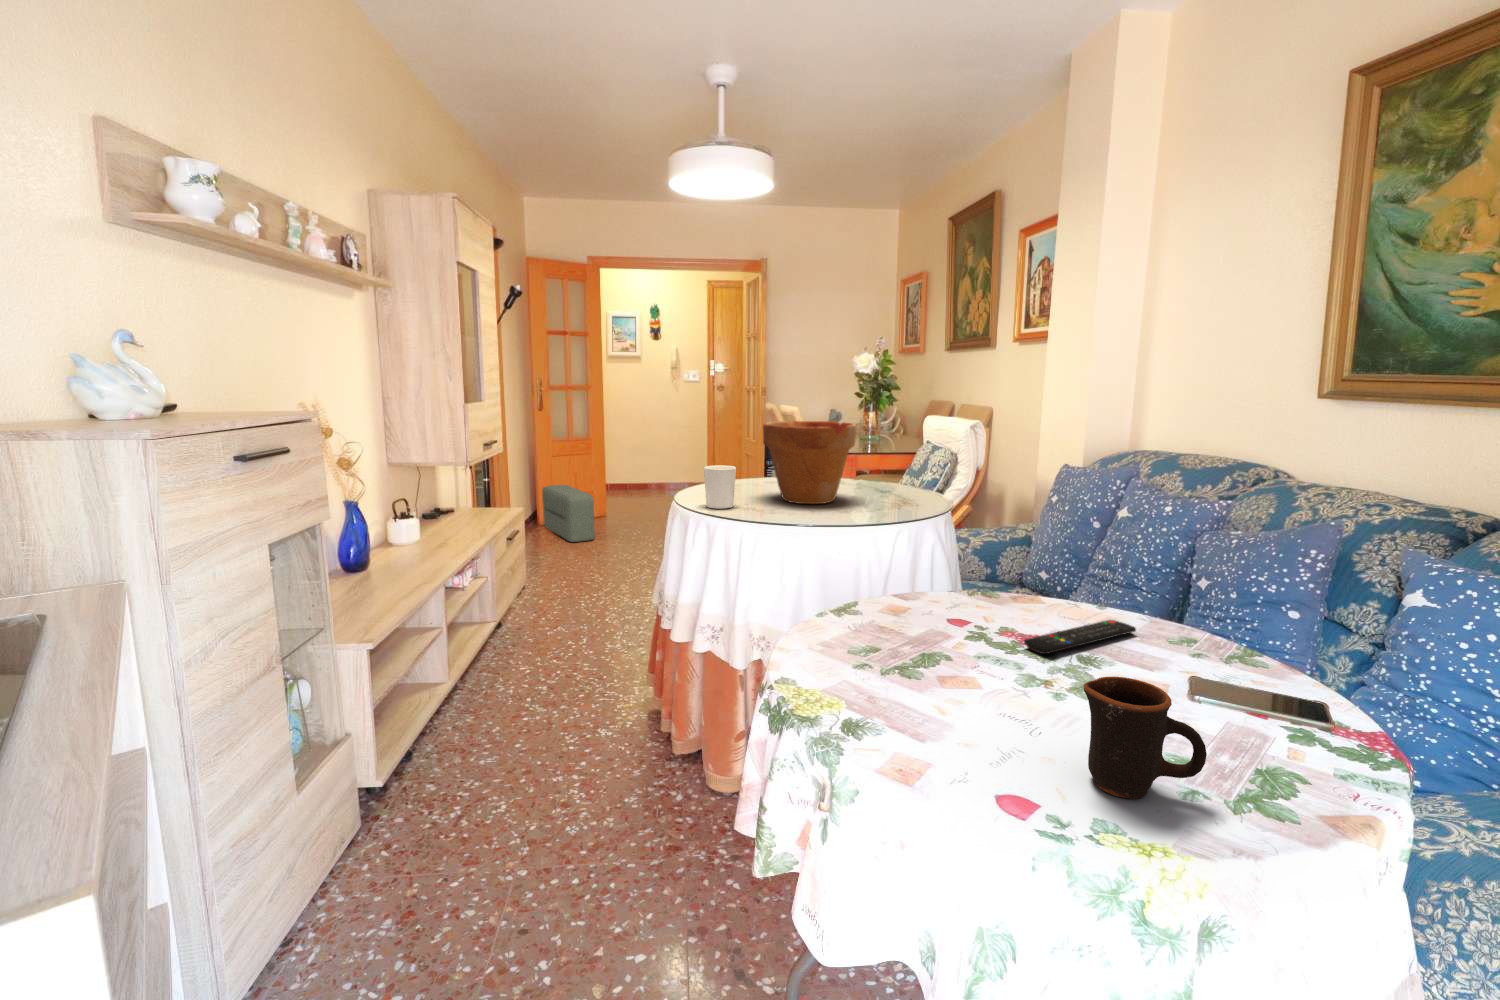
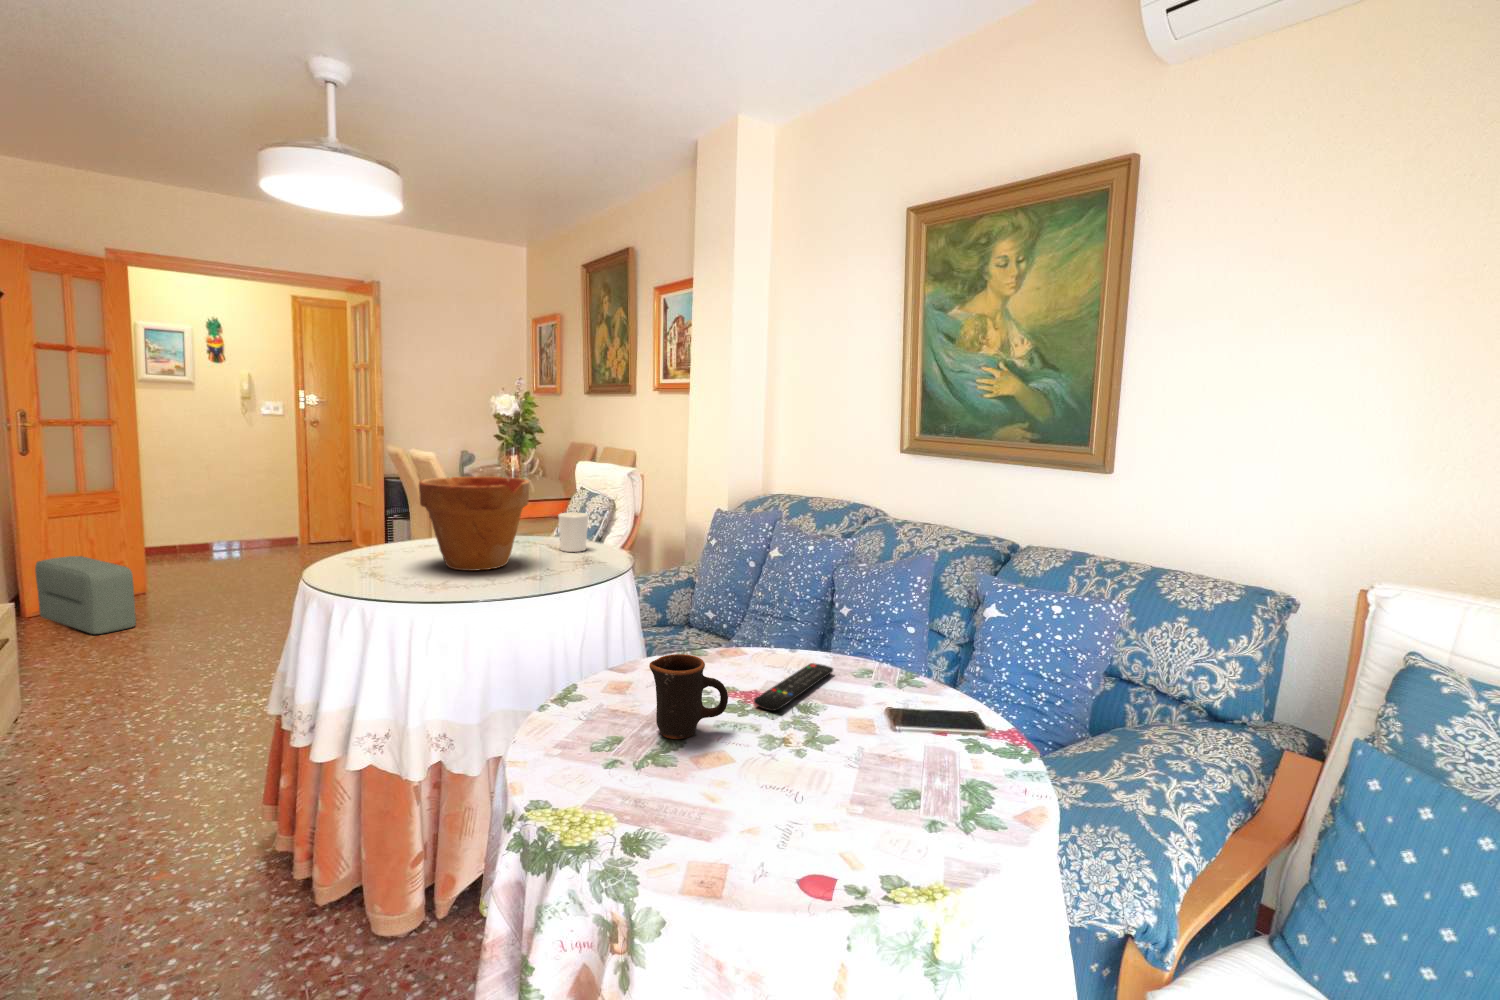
candle holder: present [704,465,736,509] -> present [558,513,588,552]
mug: present [1083,676,1207,799] -> present [649,654,728,739]

